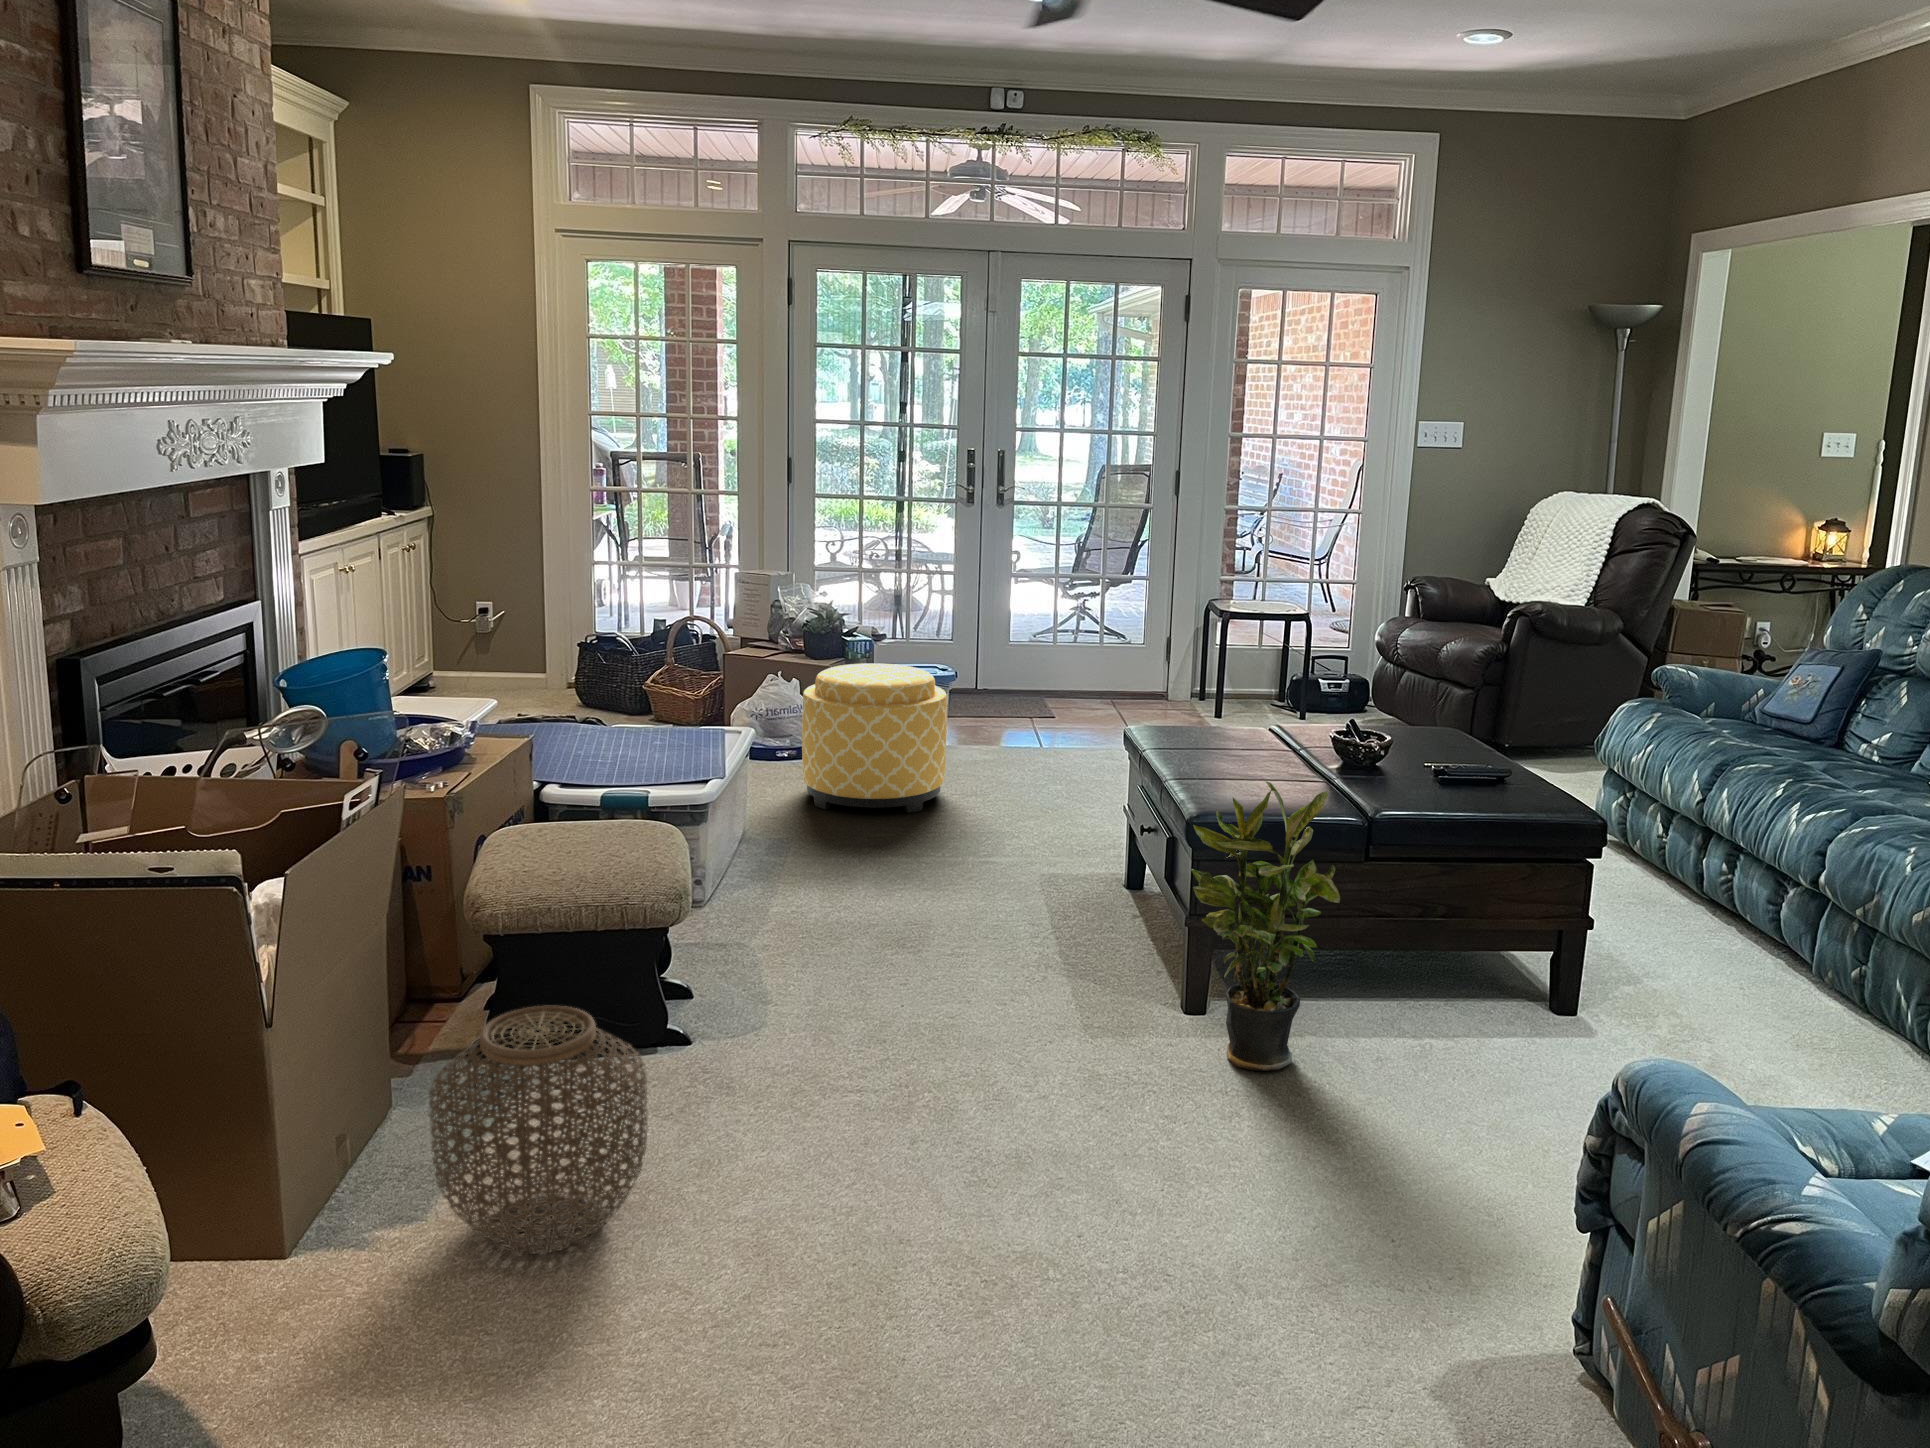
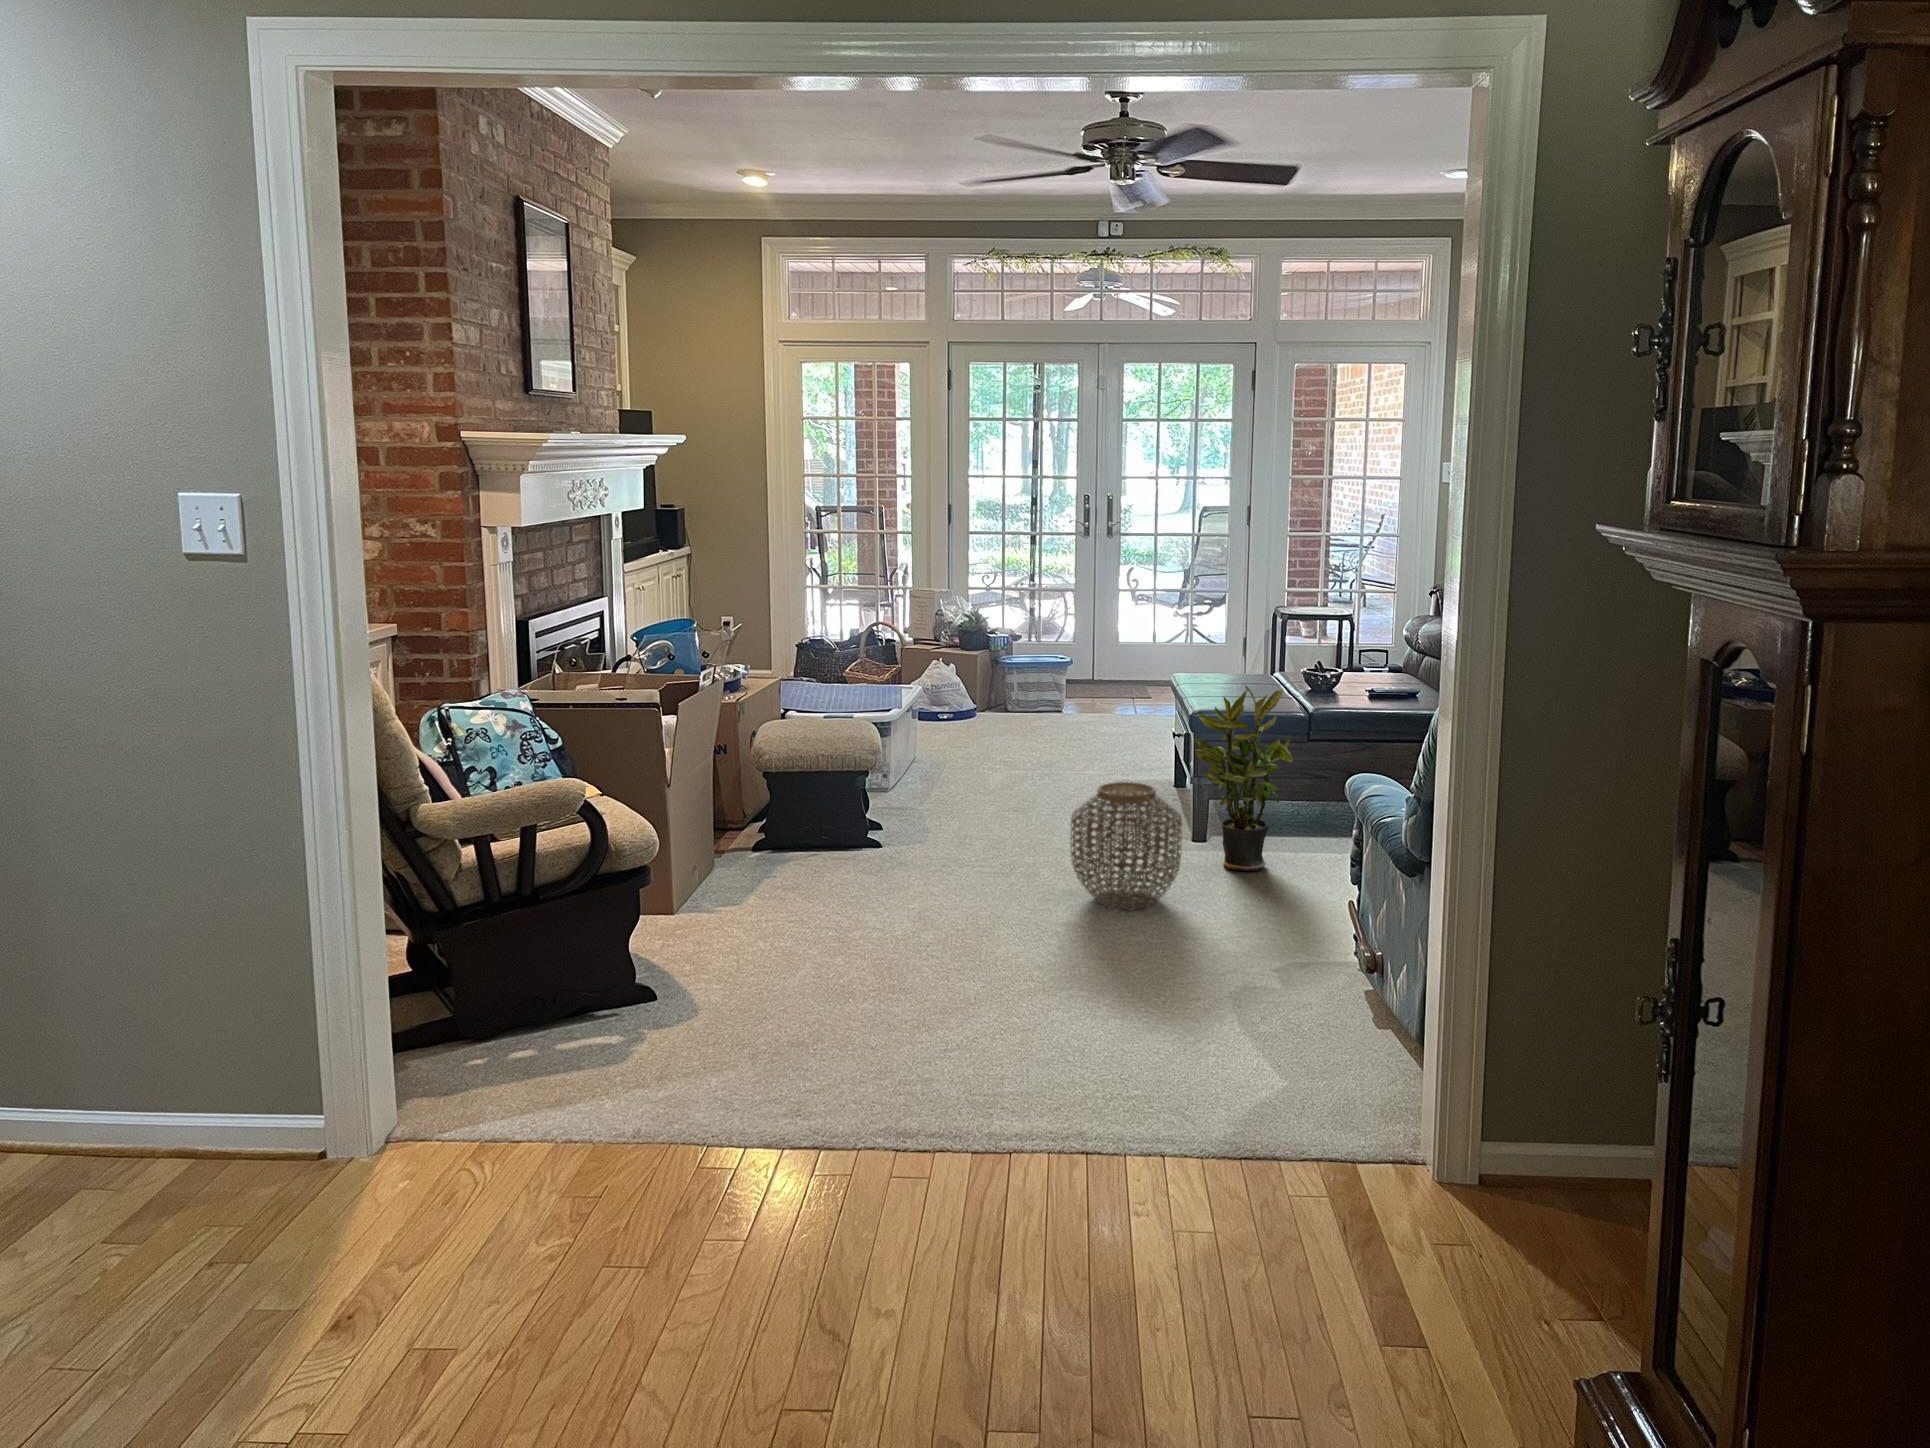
ottoman: present [802,663,947,813] -> none [957,647,1060,750]
woven basket: present [429,1006,647,1254] -> present [1071,782,1182,909]

